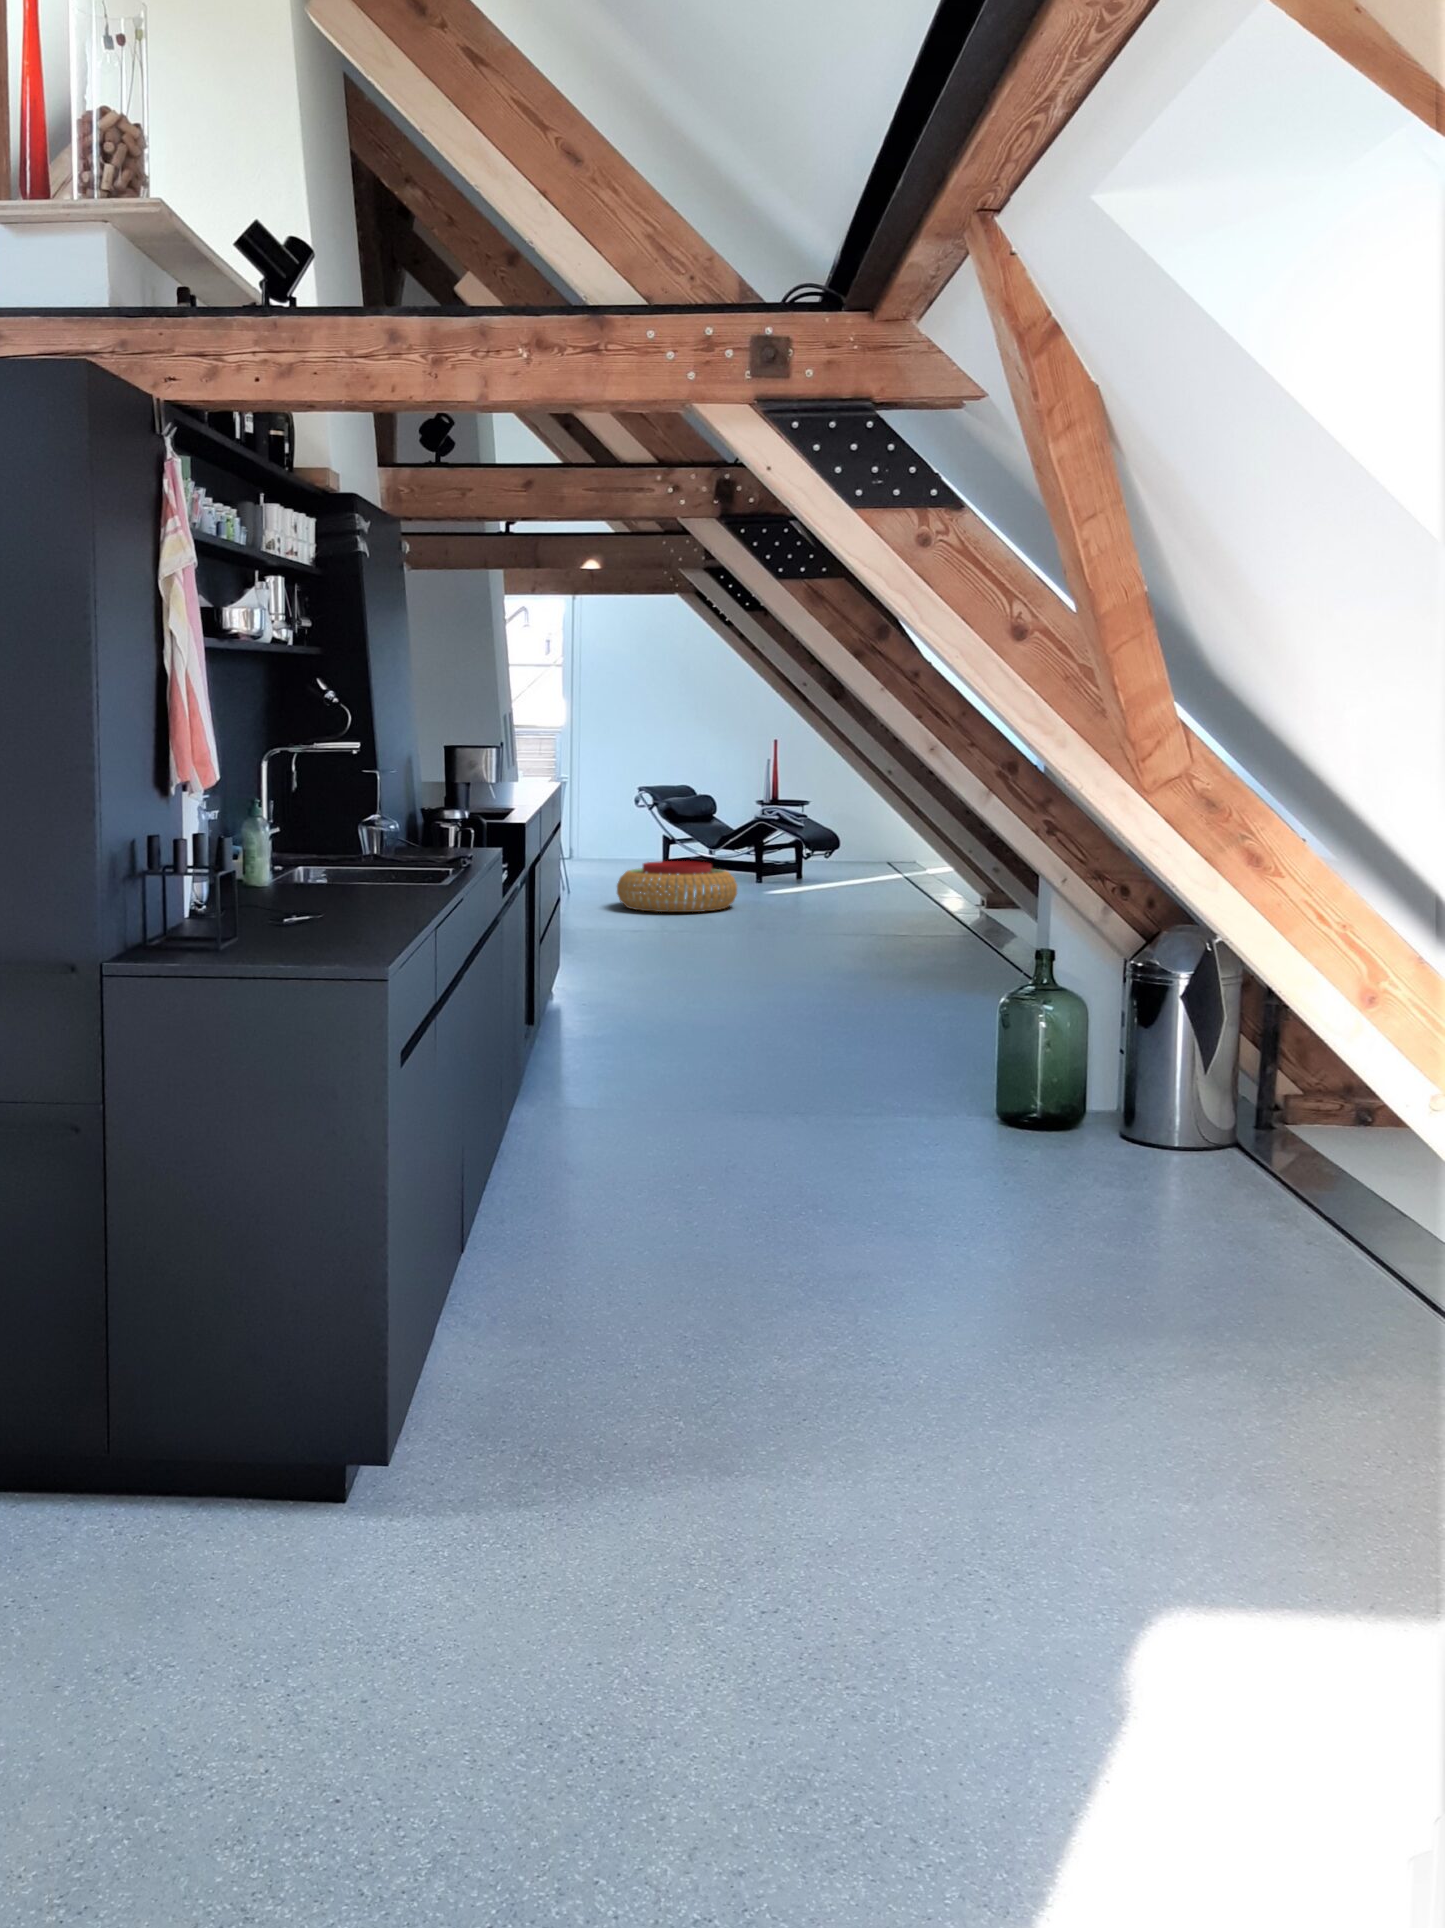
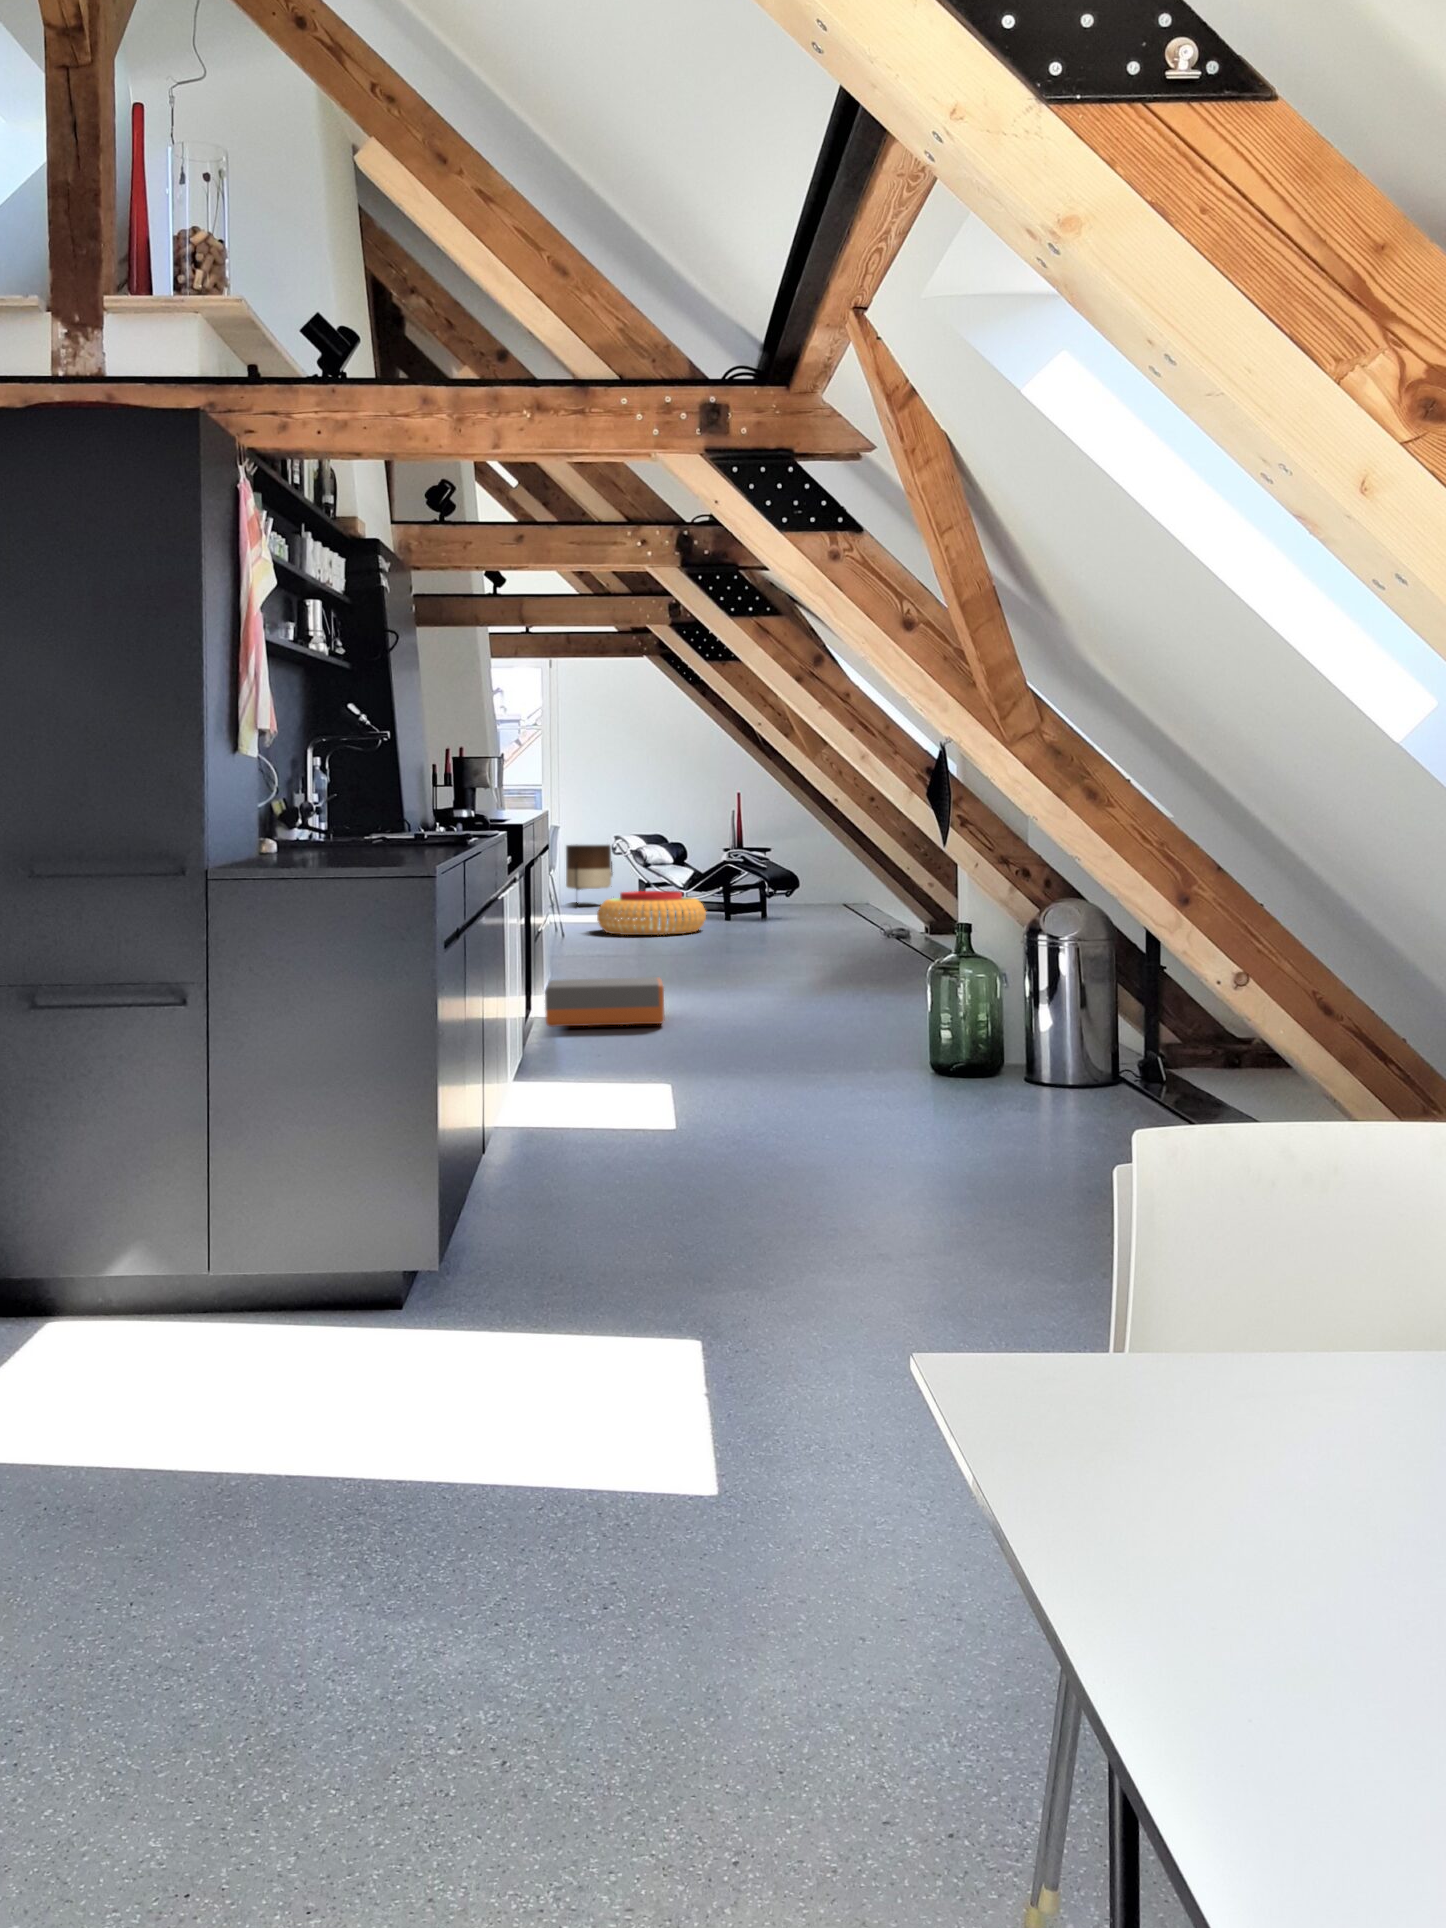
planter: none [584,800,636,870] -> present [566,845,613,905]
storage box: none [551,992,688,1051] -> present [545,977,664,1027]

